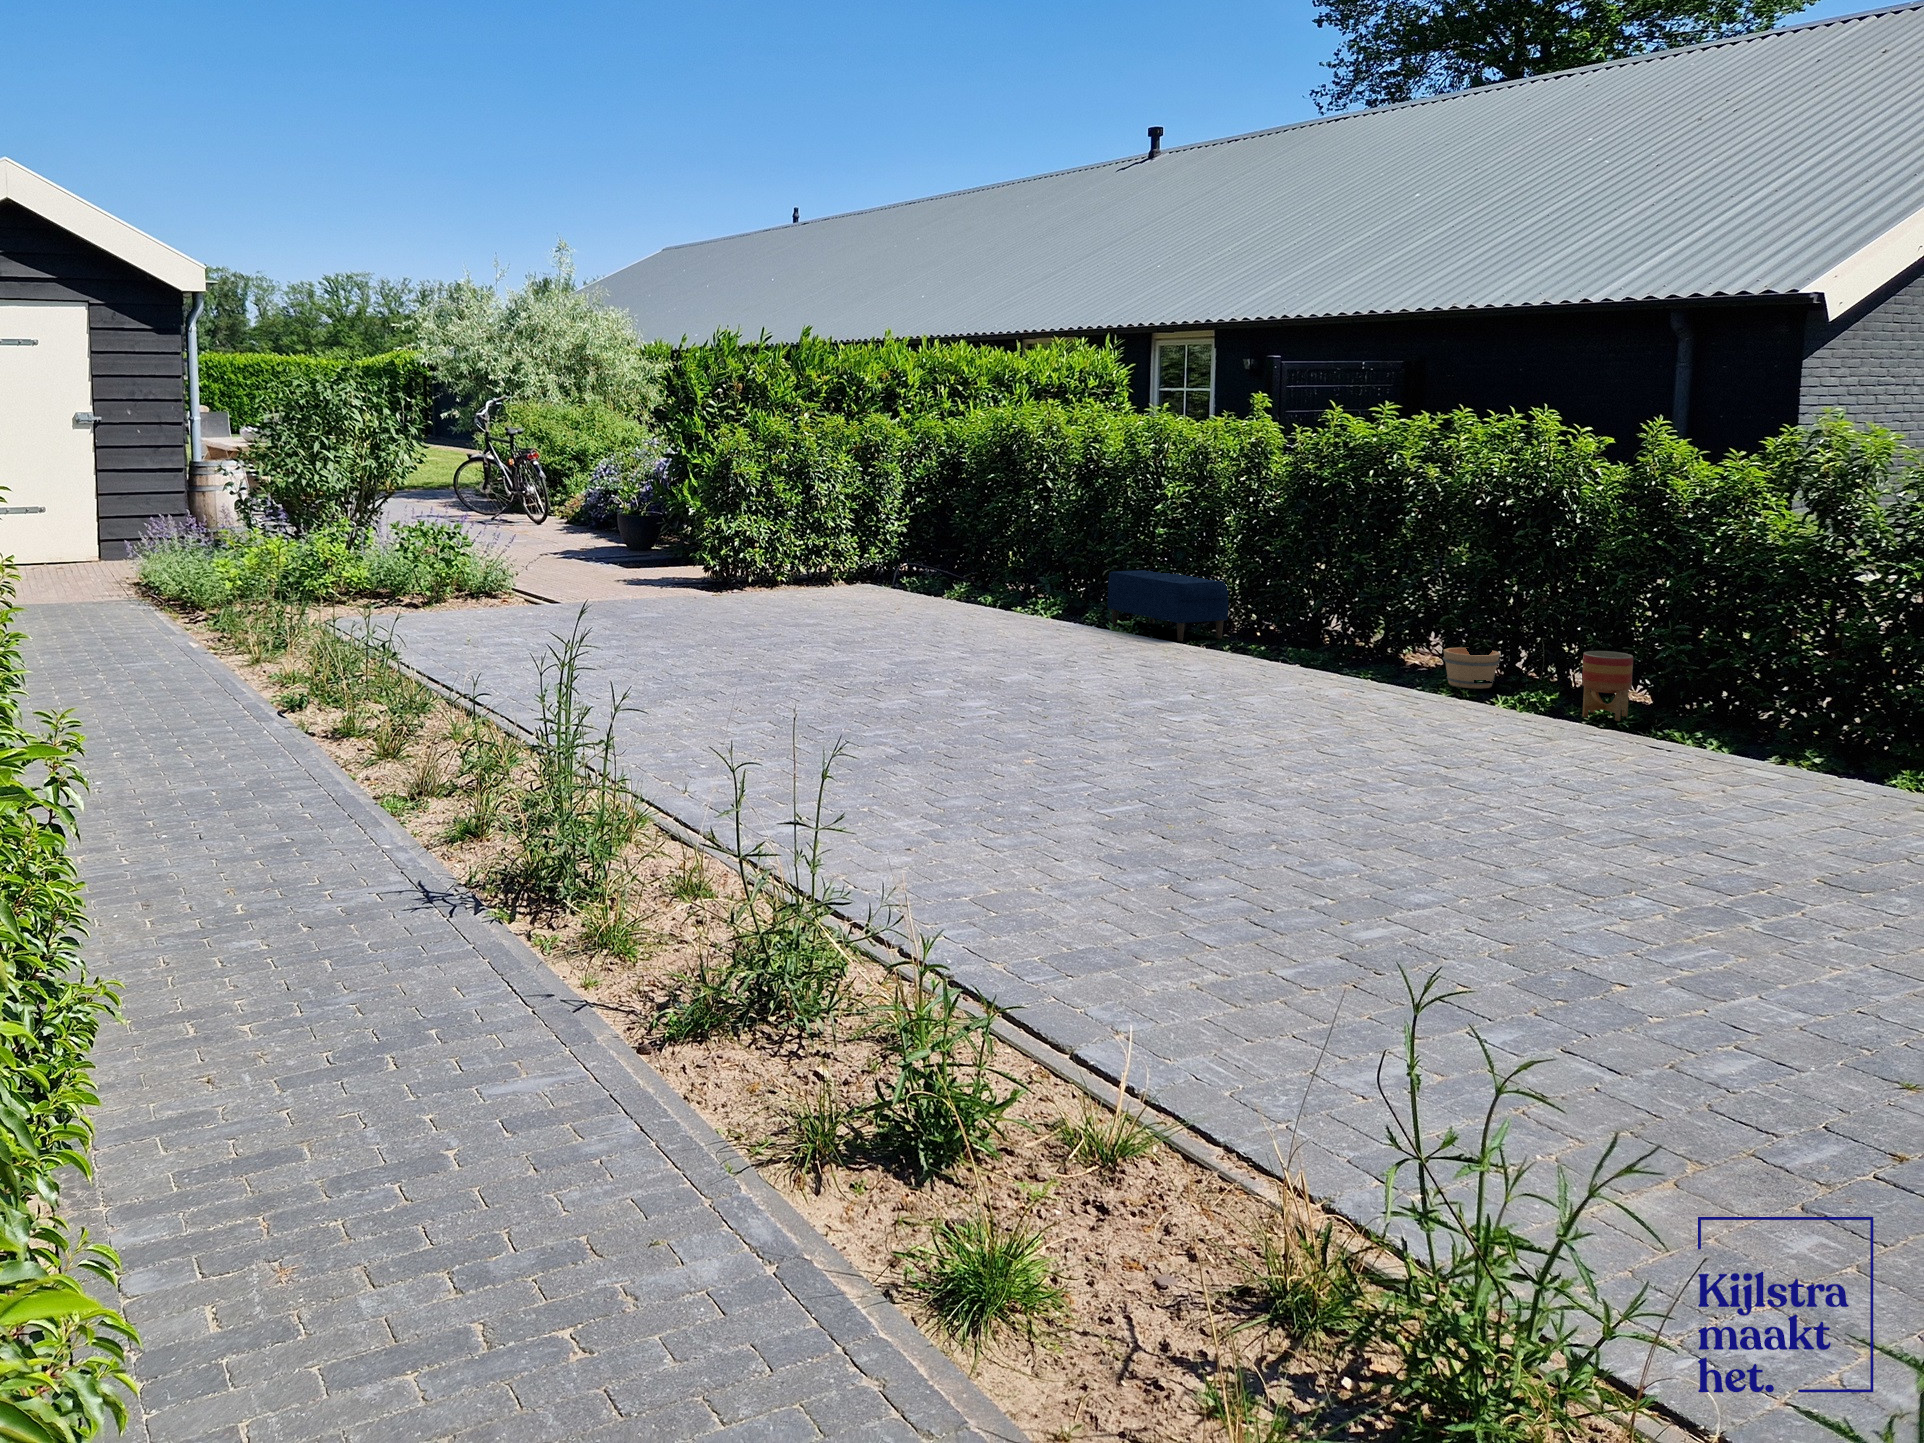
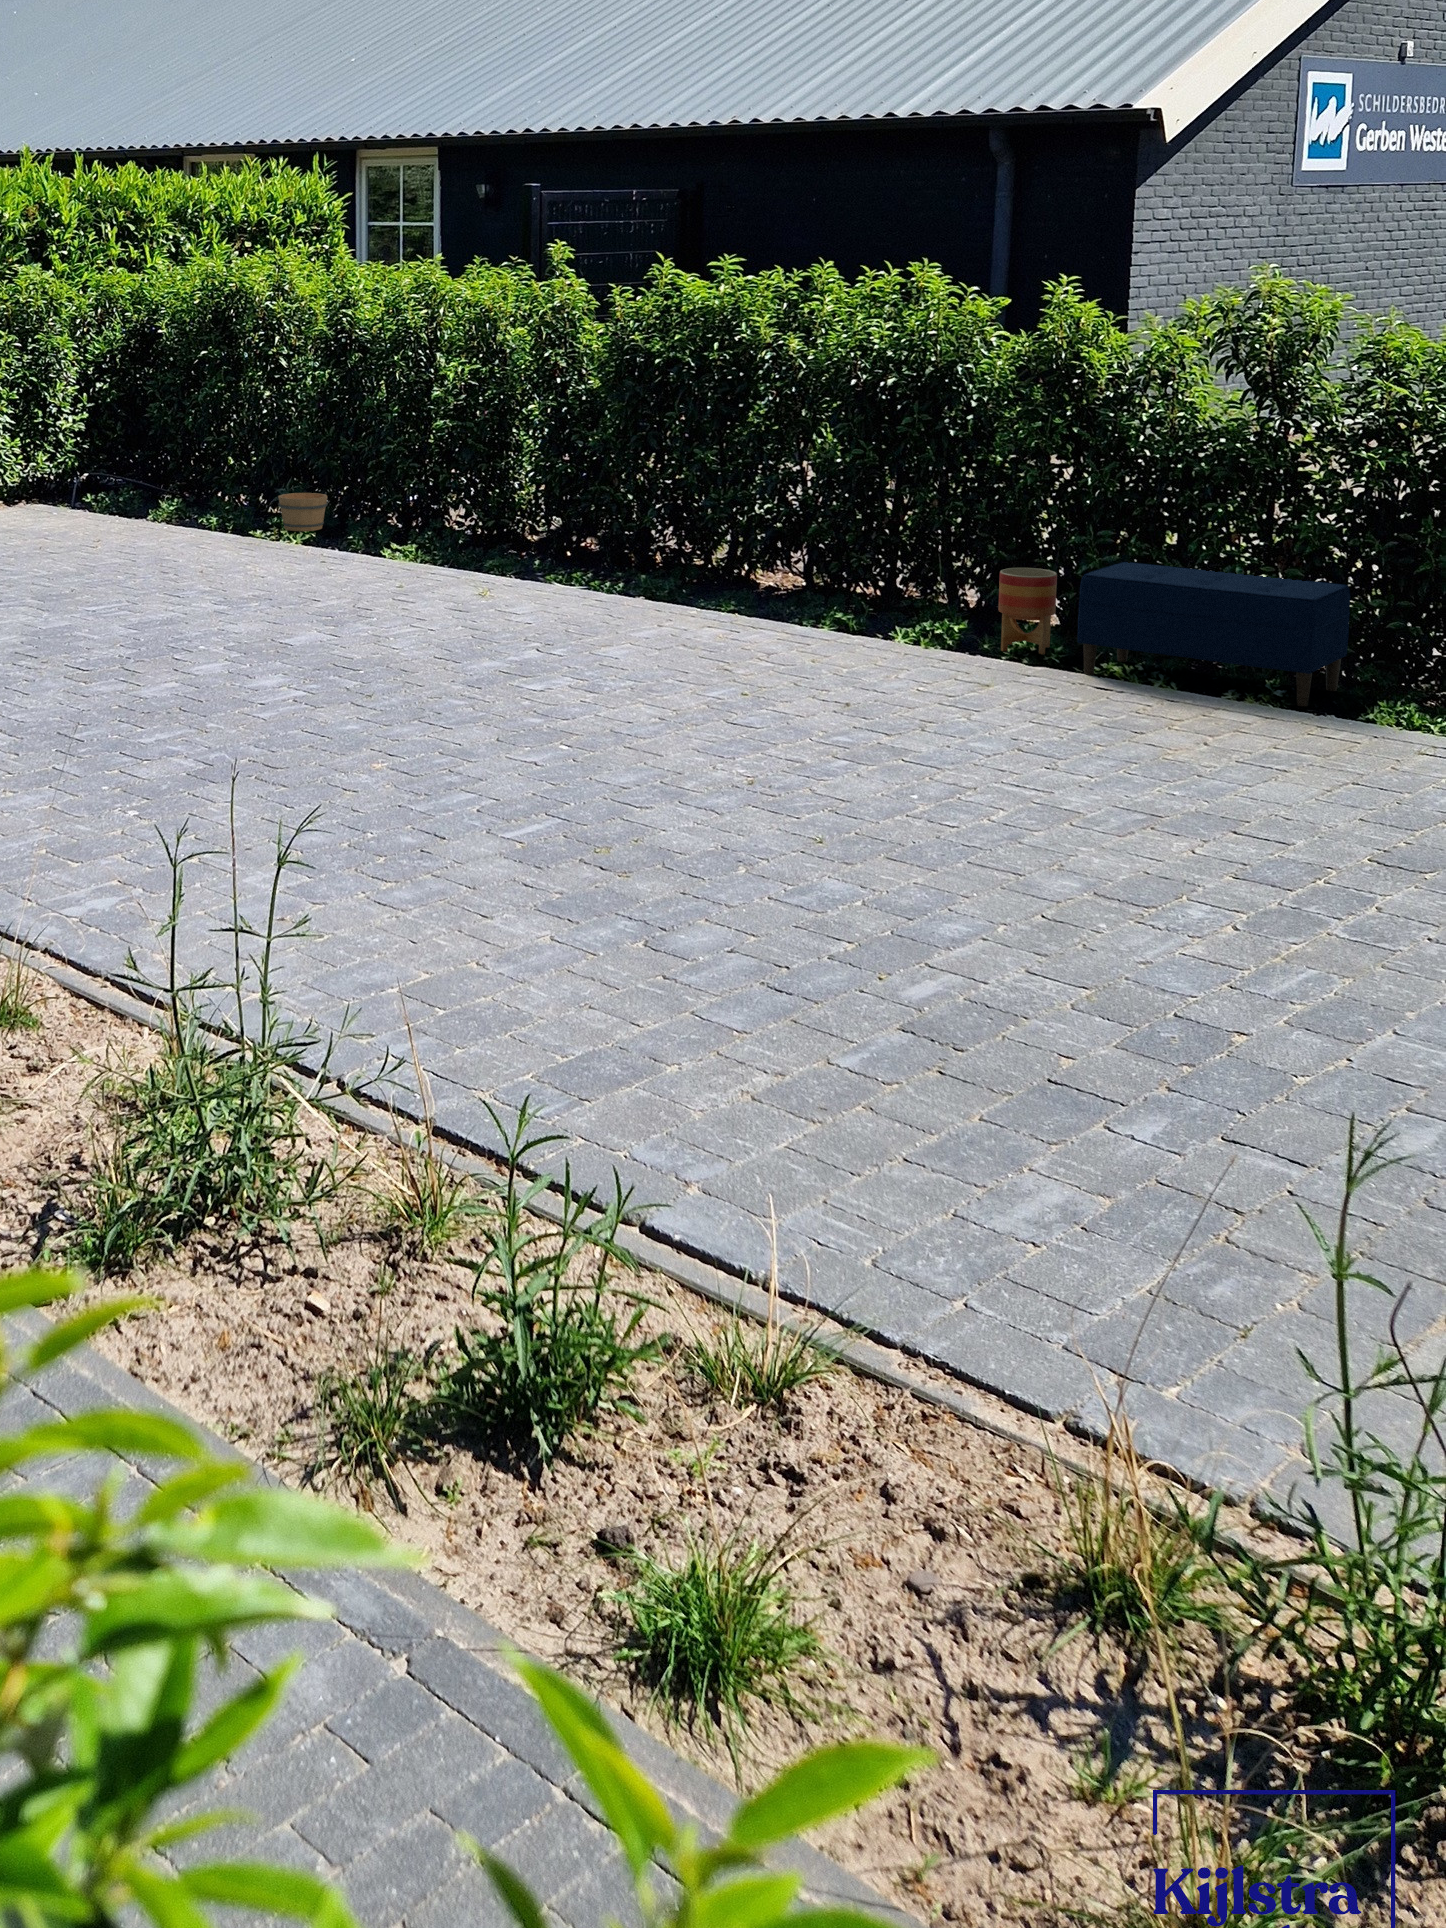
bench: present [1108,570,1228,641] -> present [1078,562,1350,706]
bucket: present [1443,648,1500,688] -> present [278,493,328,531]

